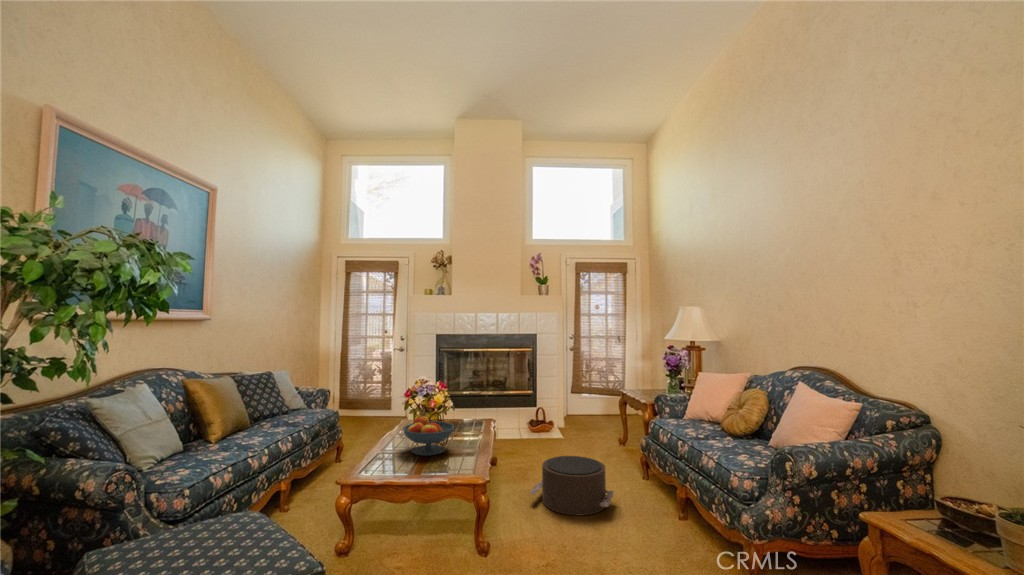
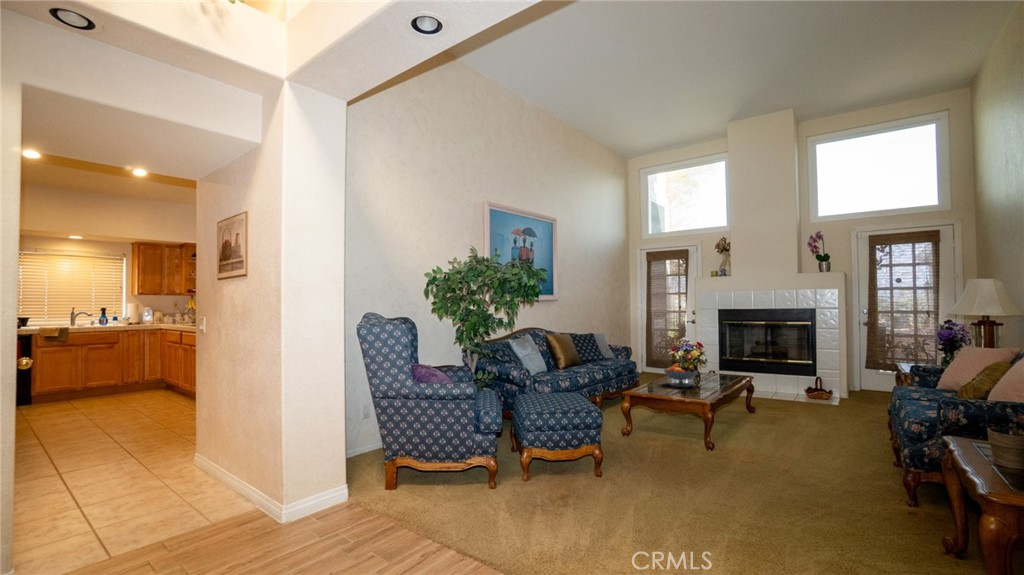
pouf: present [530,456,614,515] -> none [754,402,824,439]

